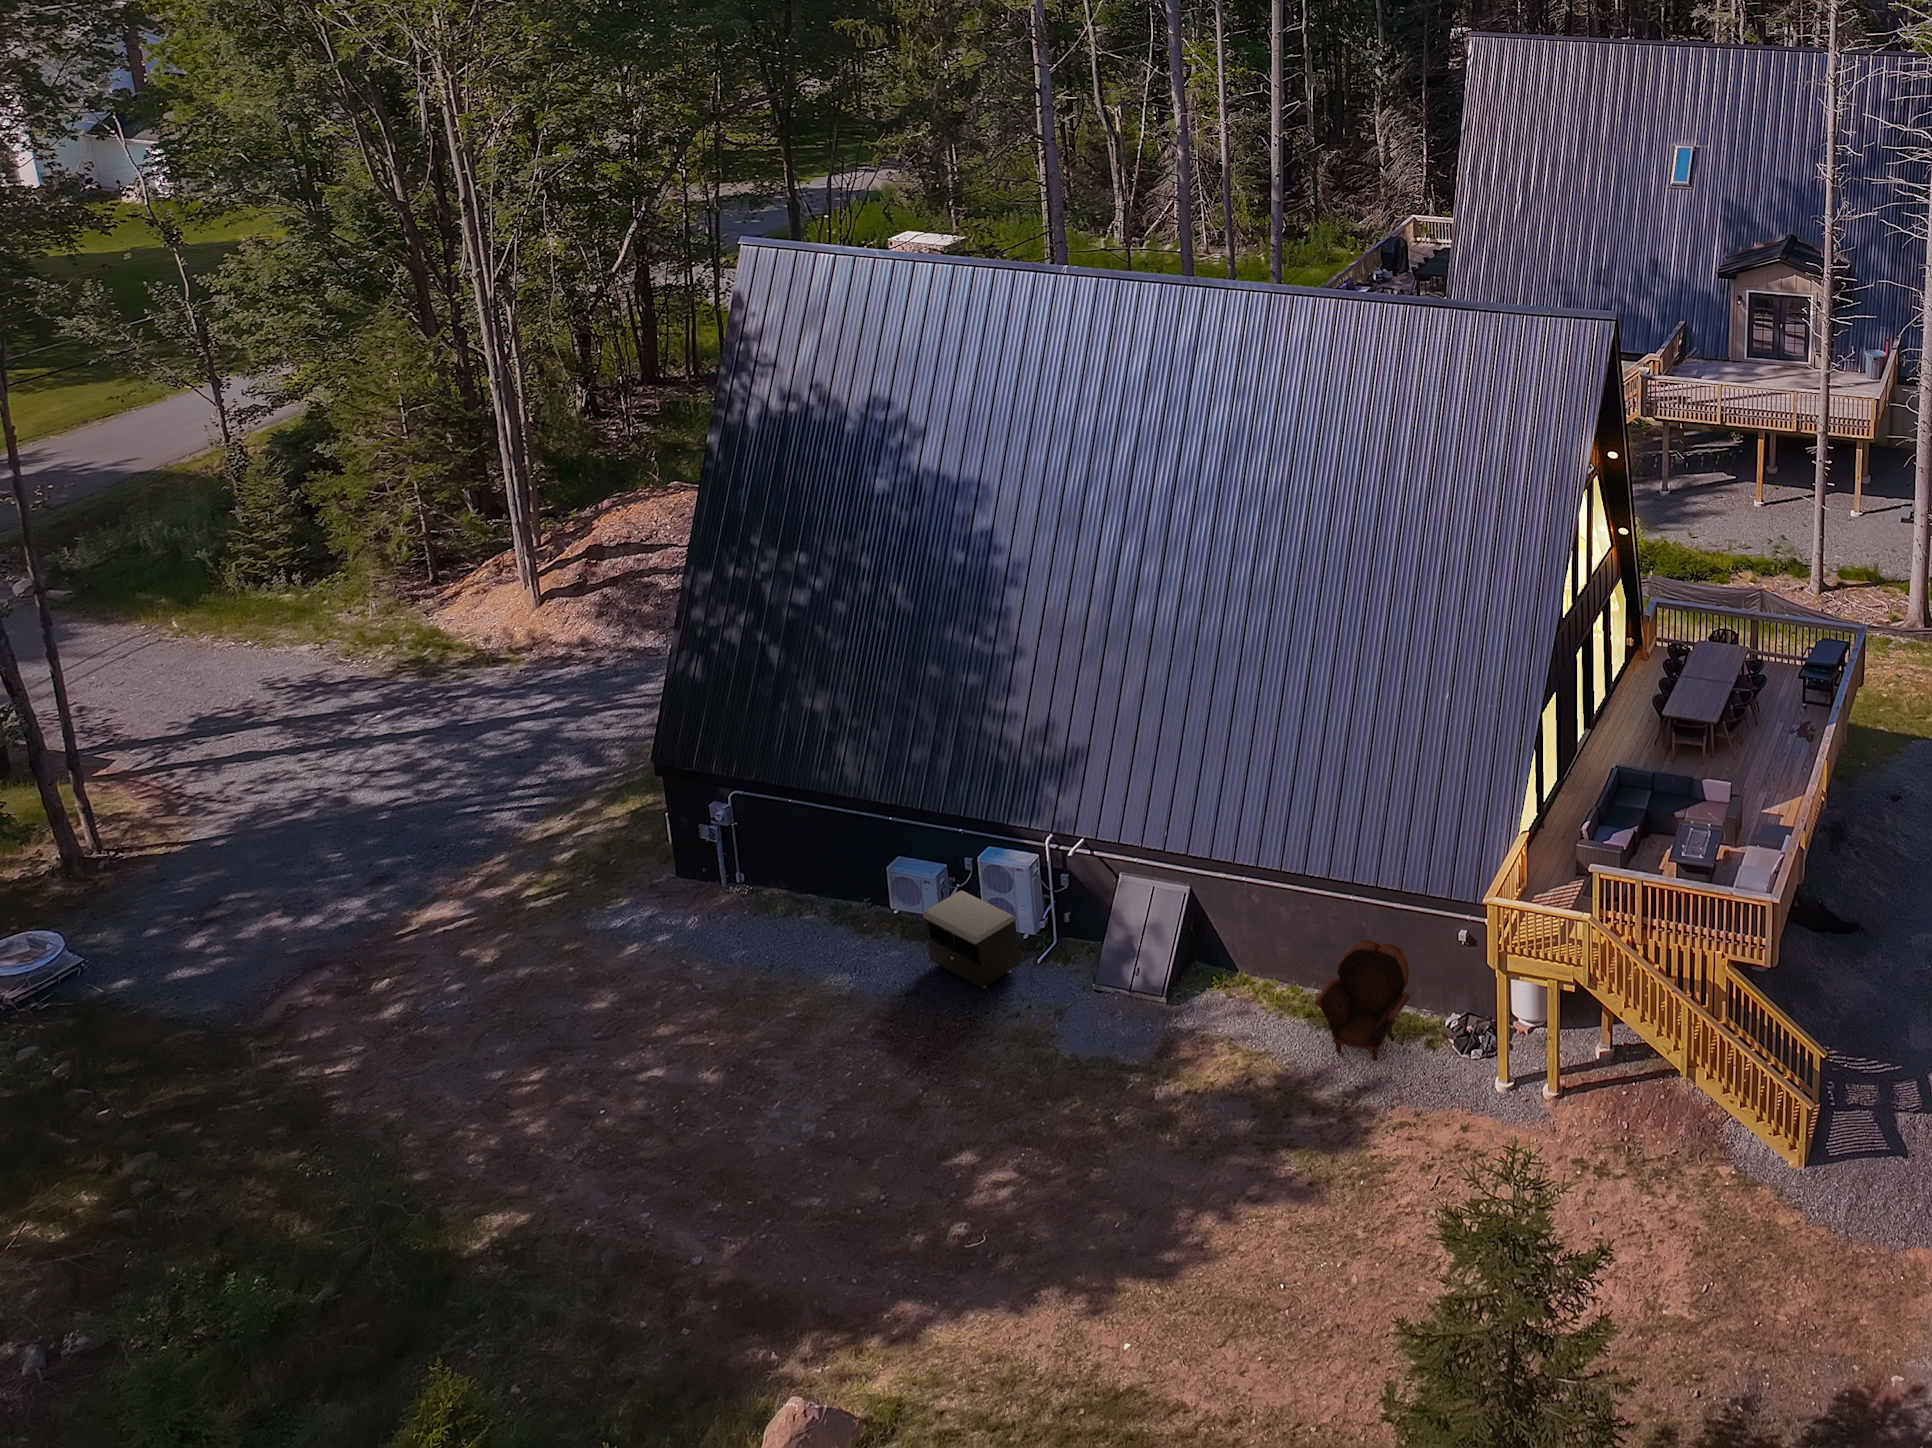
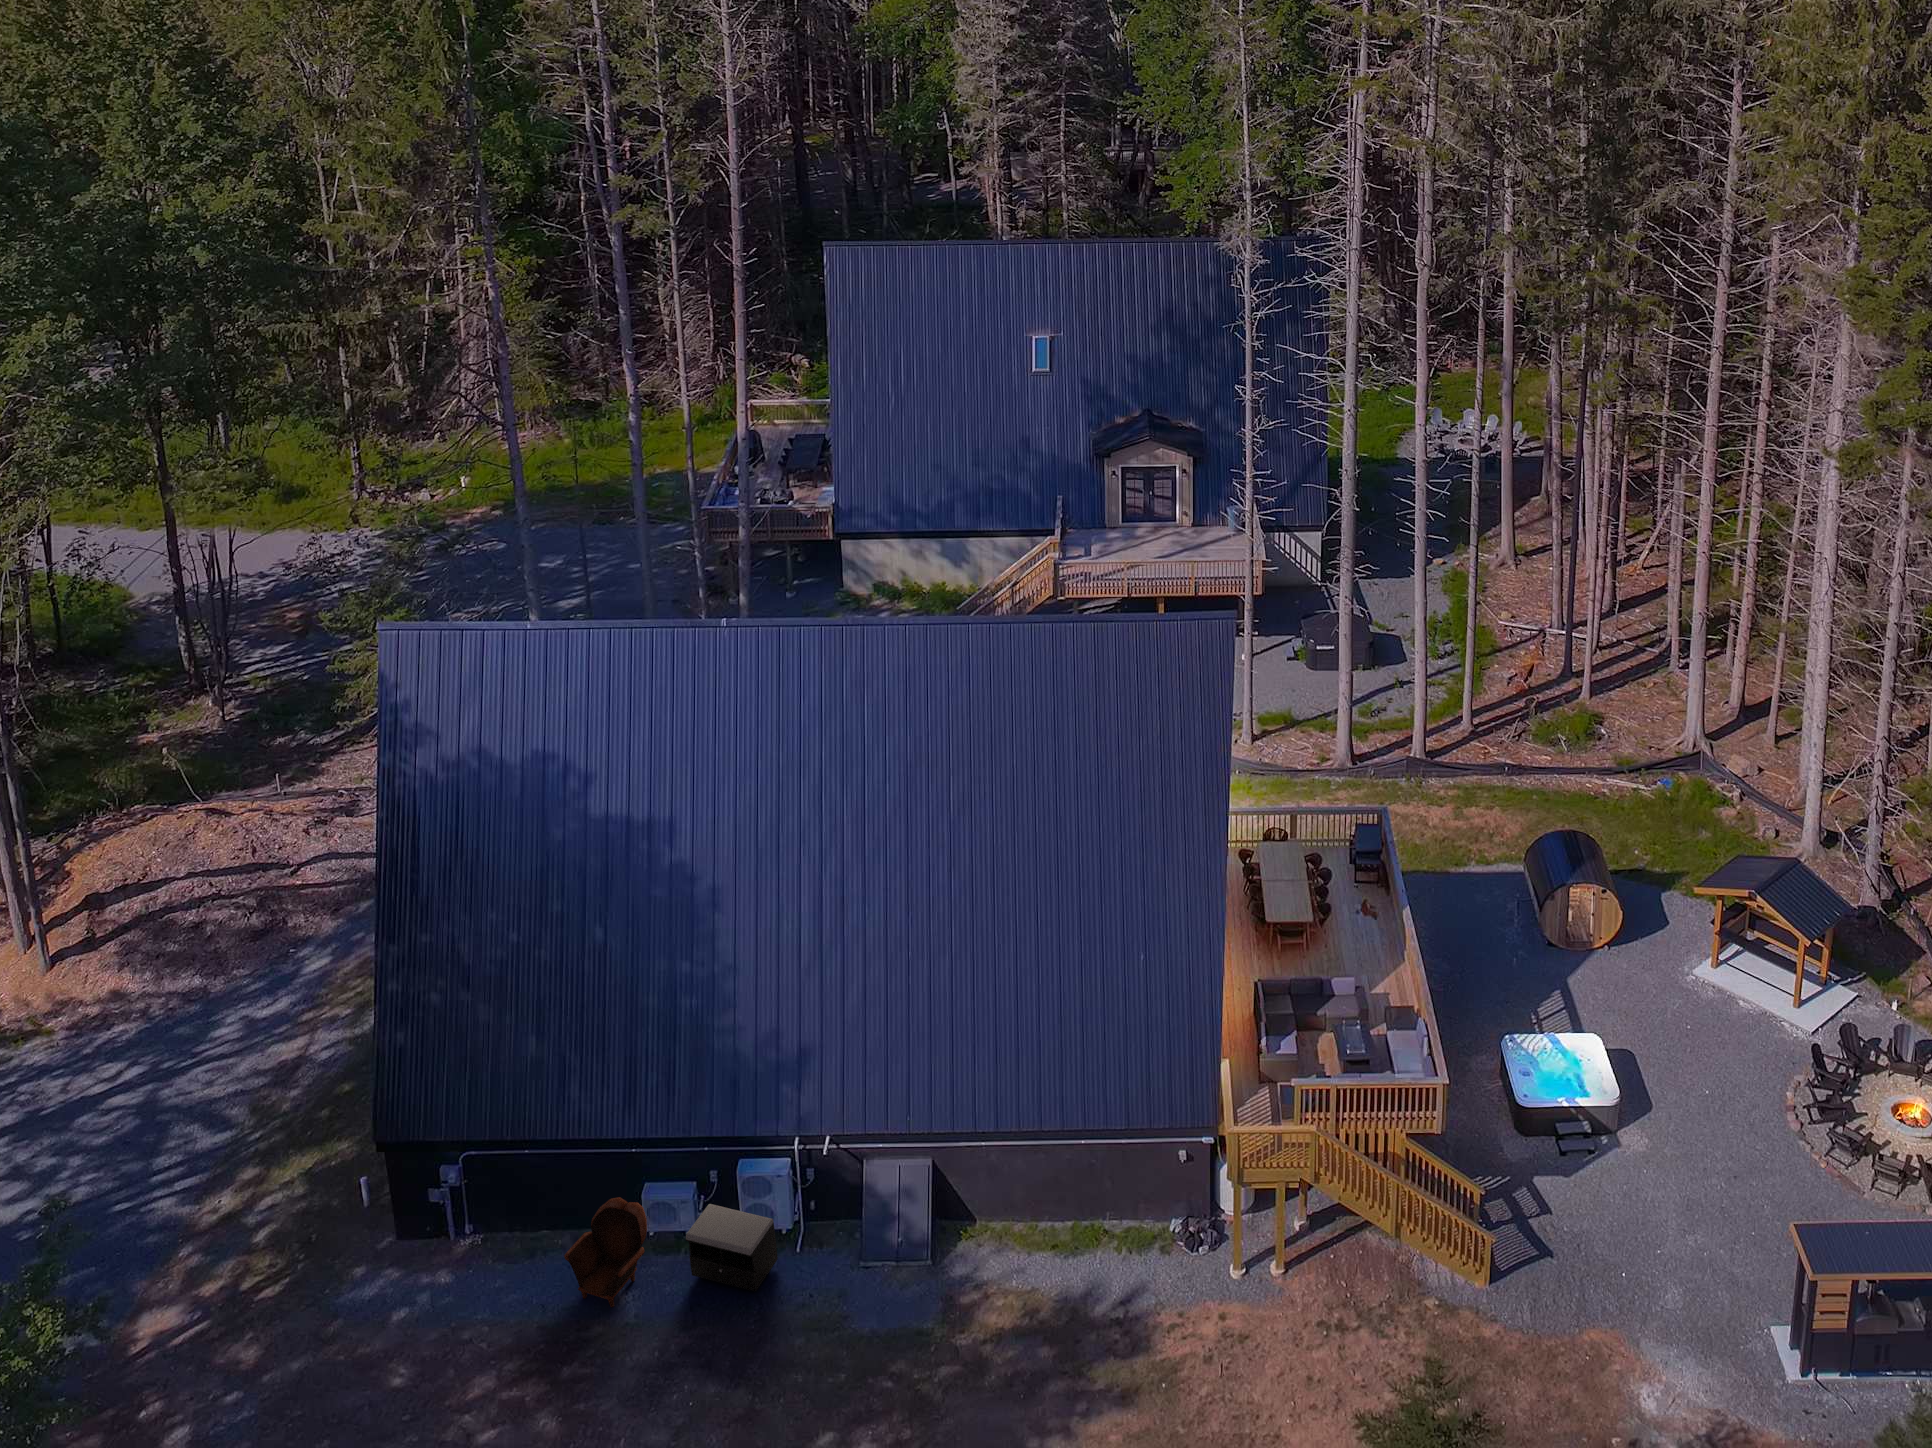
armchair: present [1315,939,1410,1060] -> present [564,1197,647,1307]

